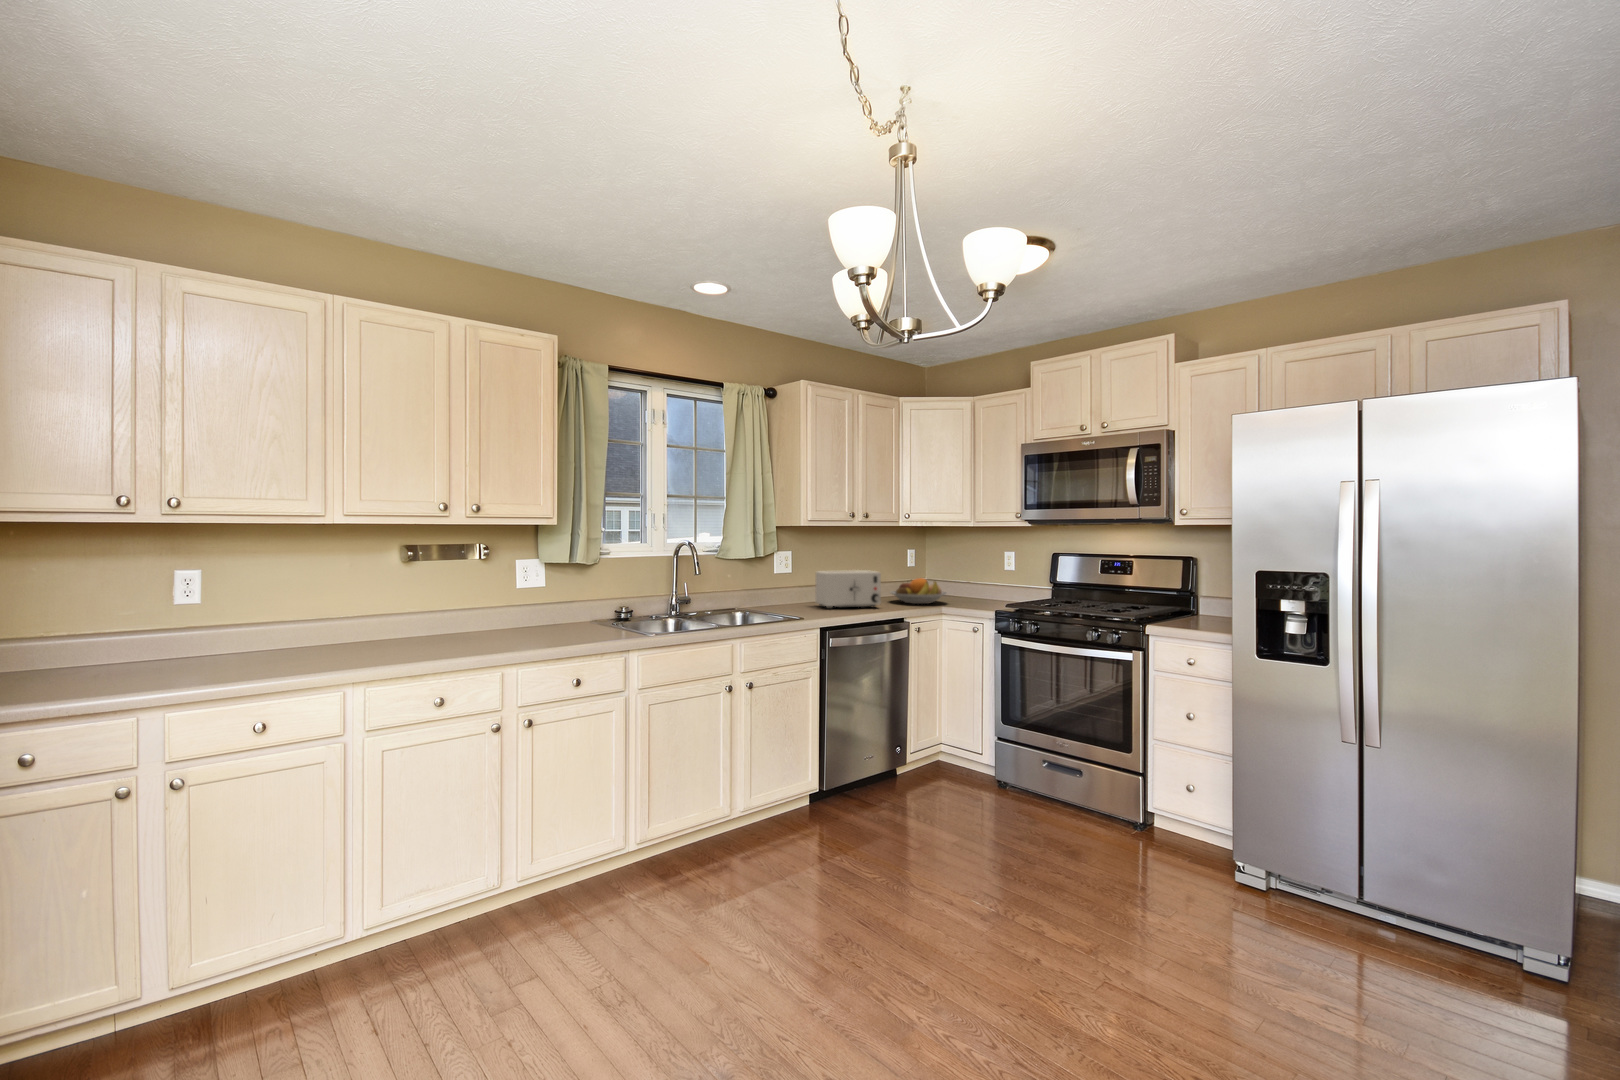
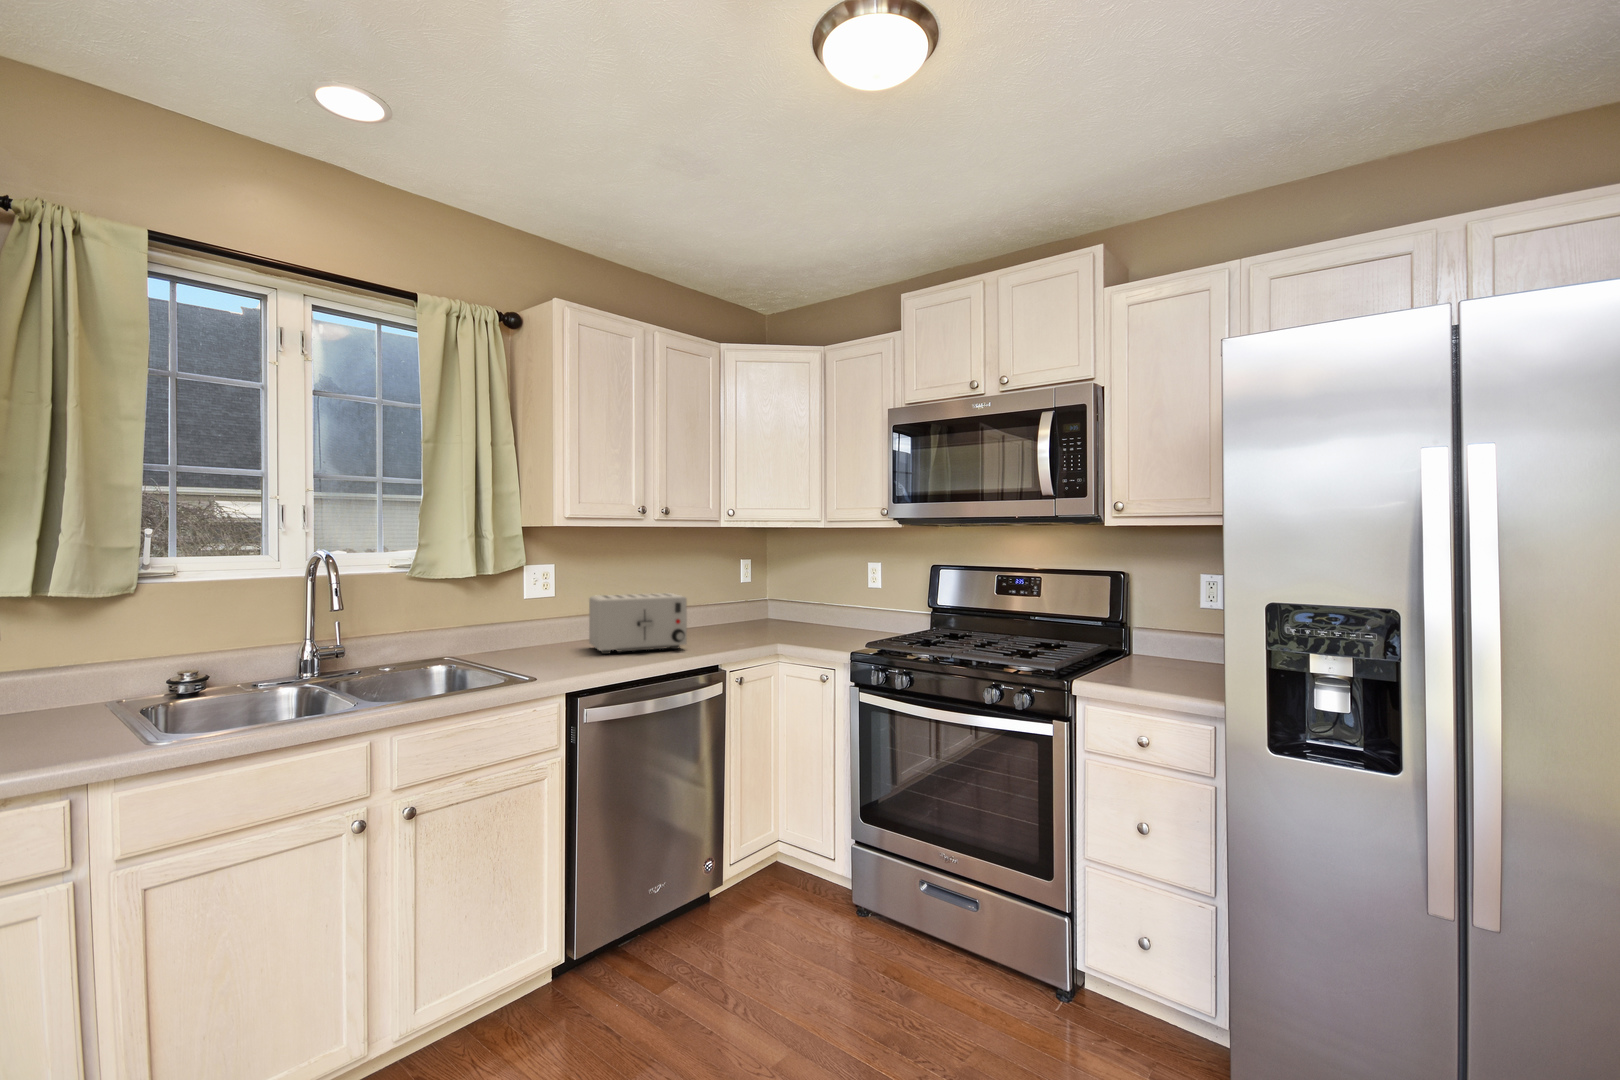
fruit bowl: present [890,578,947,604] -> none [708,602,791,640]

